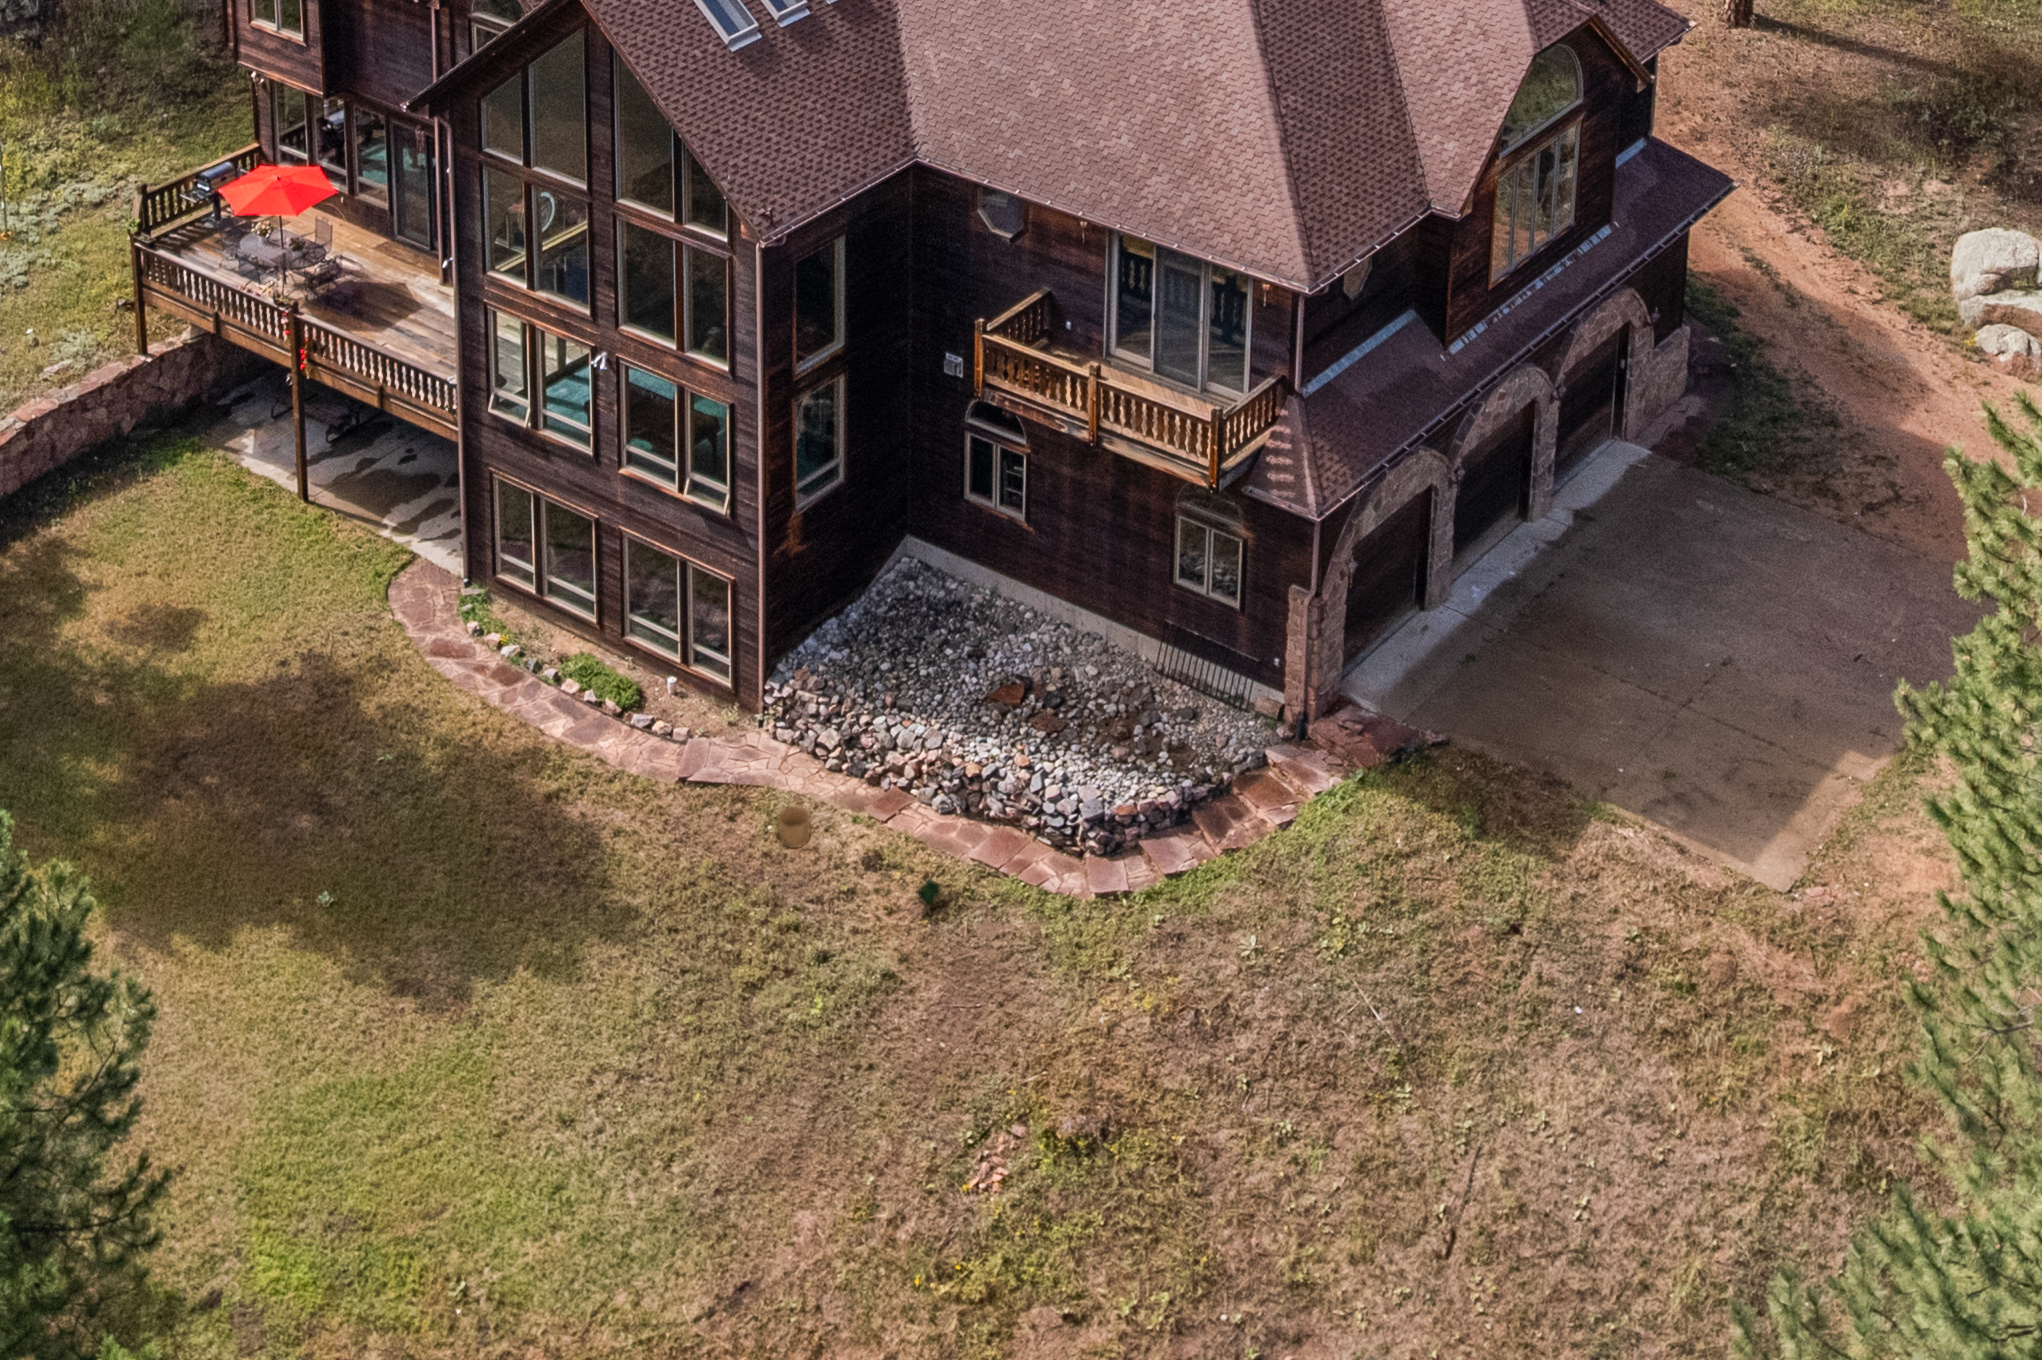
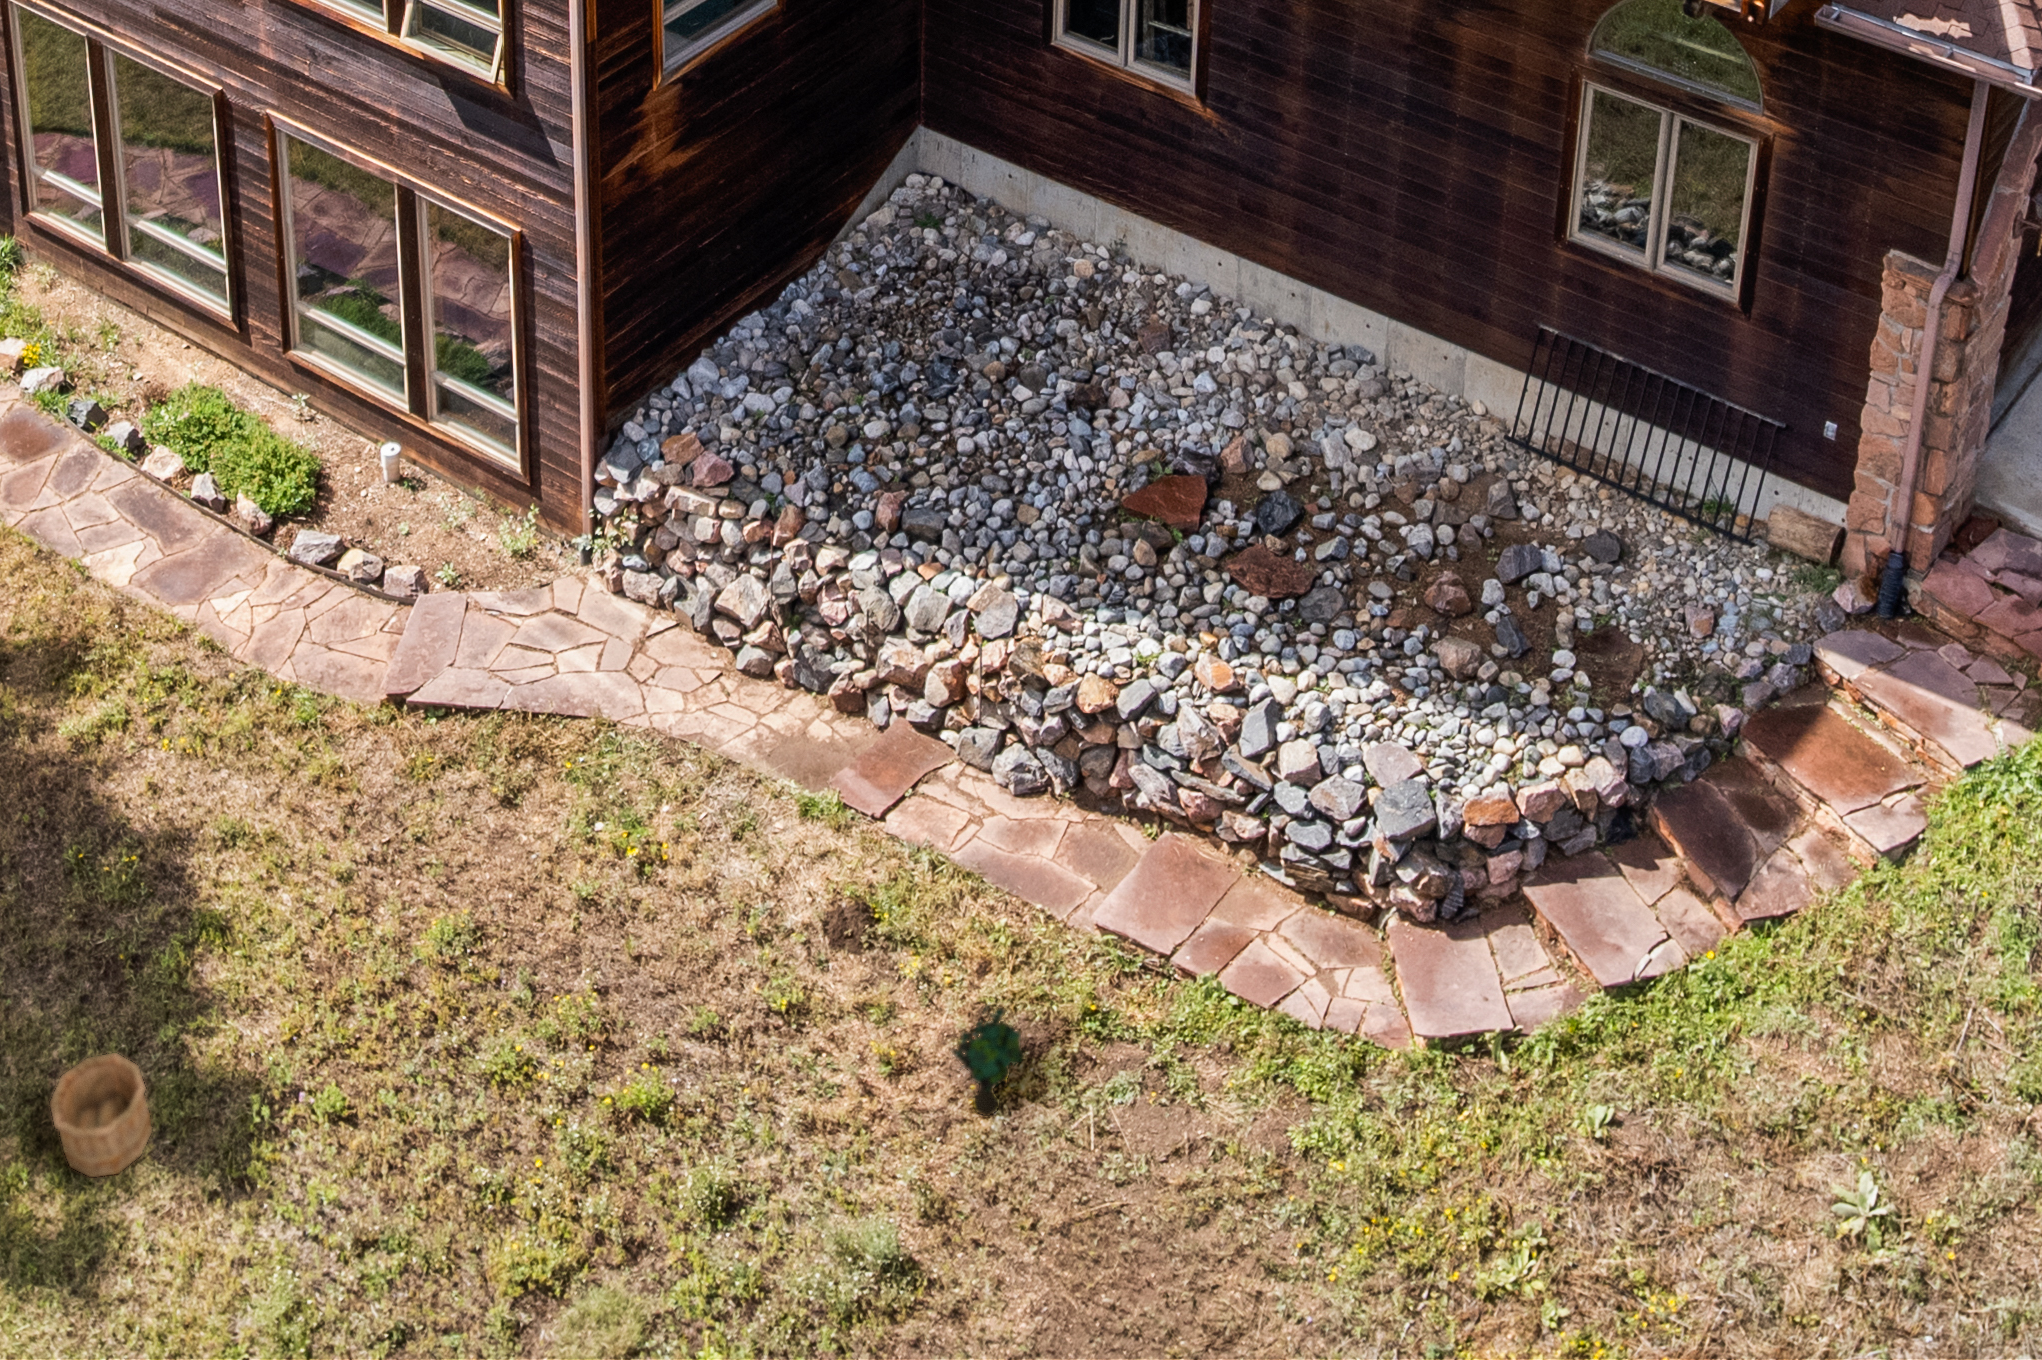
wooden bucket: present [777,806,811,848] -> present [50,1053,152,1177]

